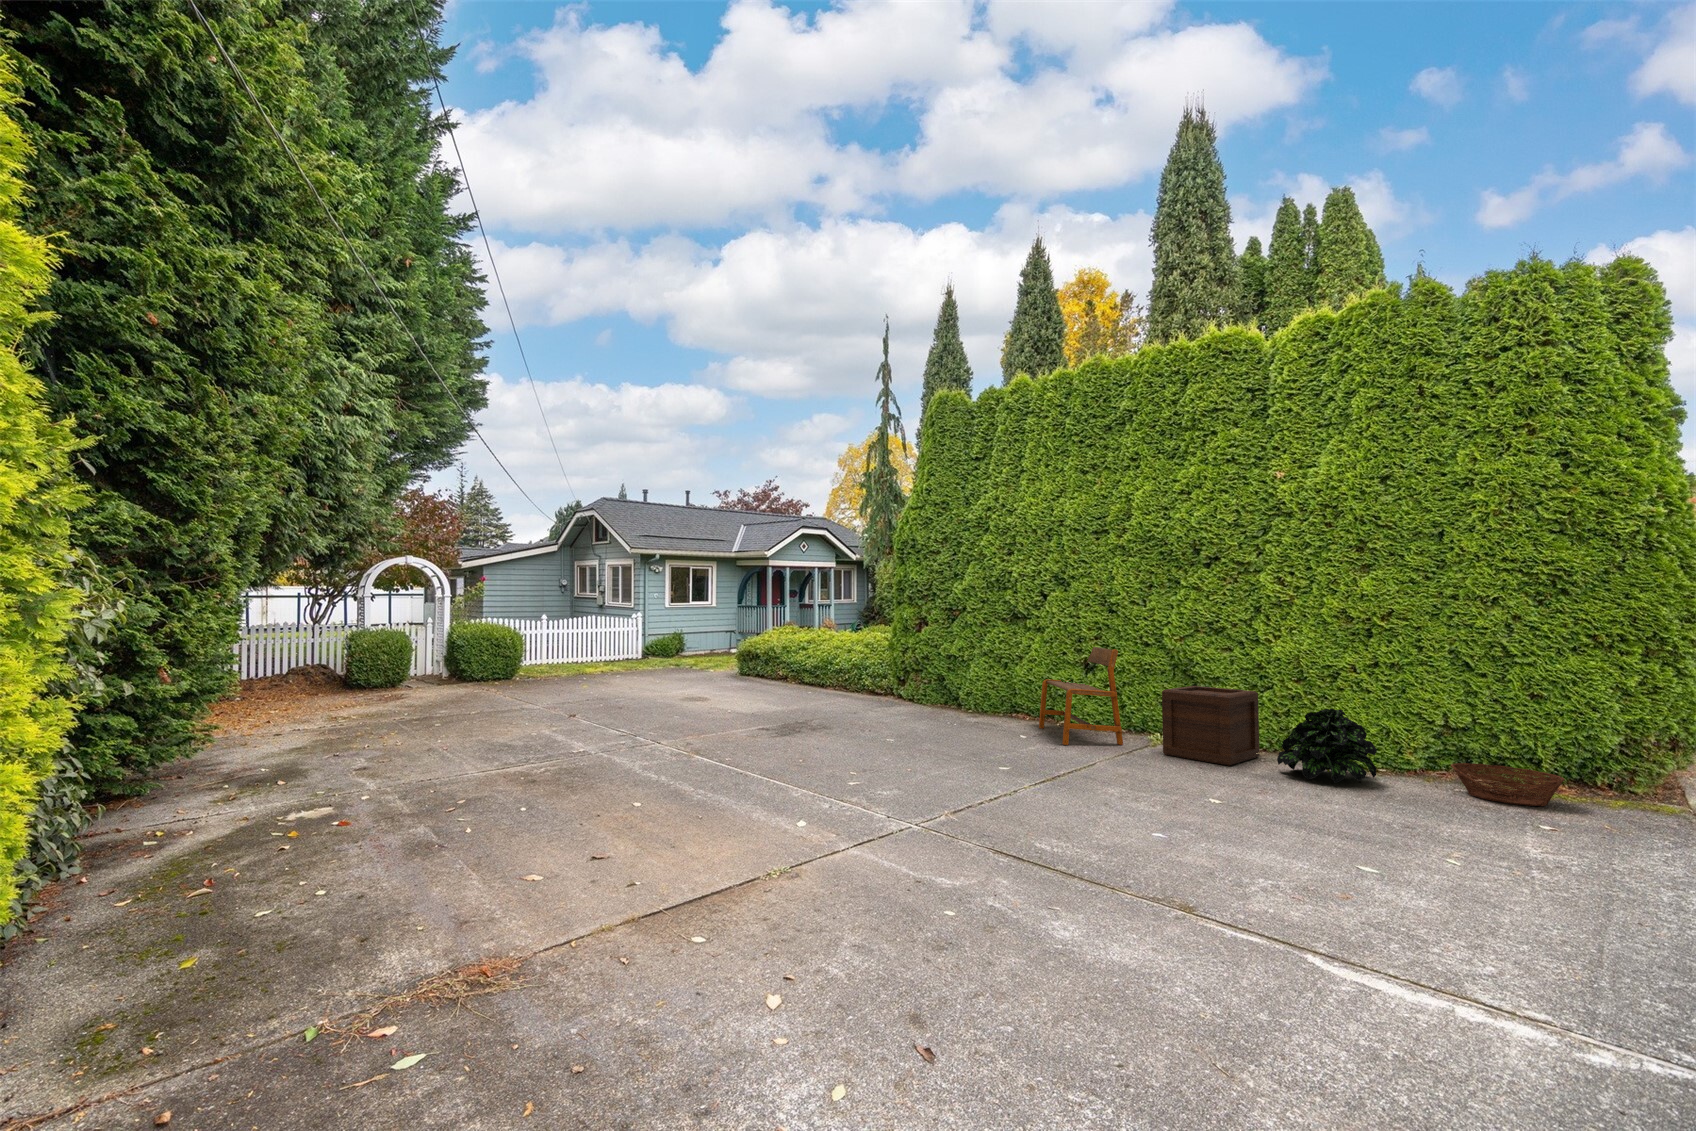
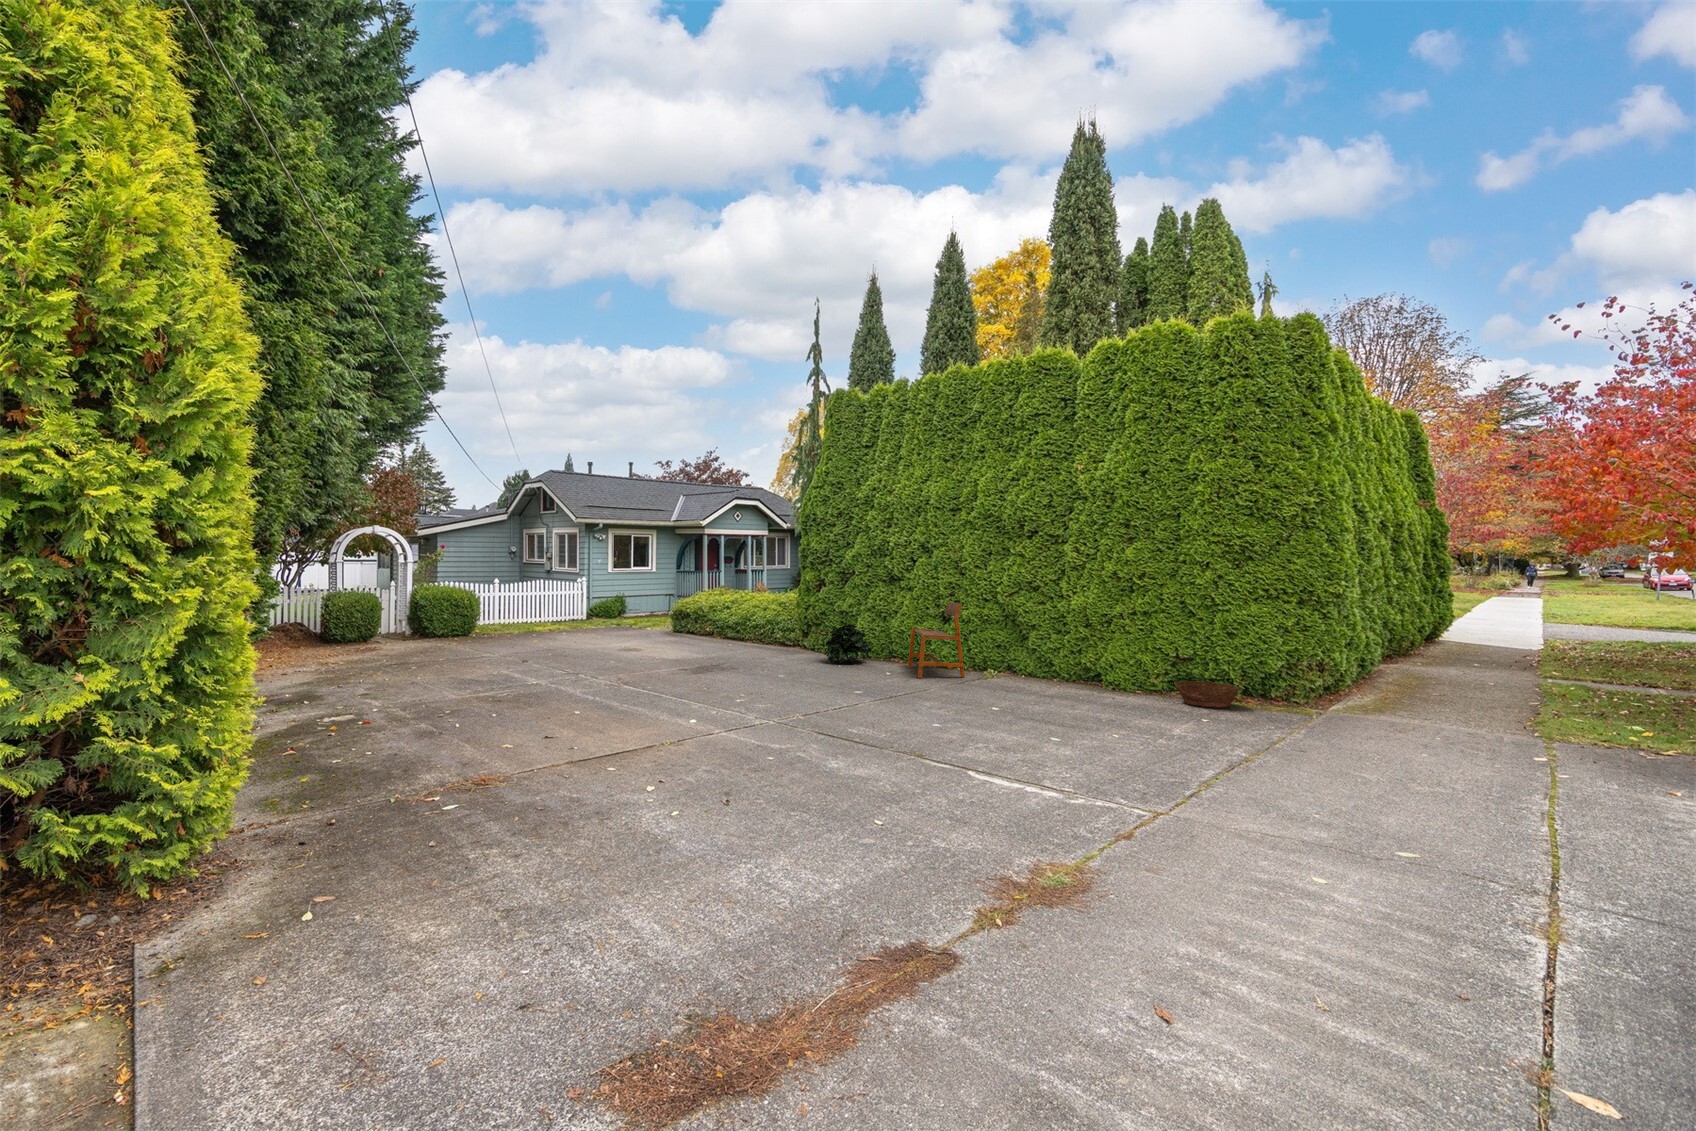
wooden crate: present [1162,686,1260,766] -> none [990,631,1061,689]
potted plant: present [1277,708,1377,783] -> present [824,624,872,663]

